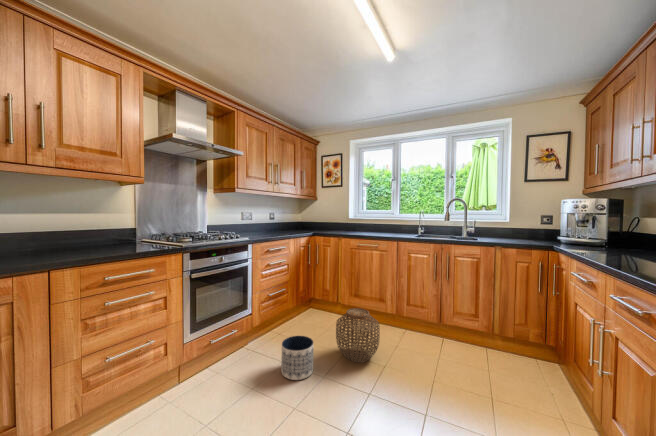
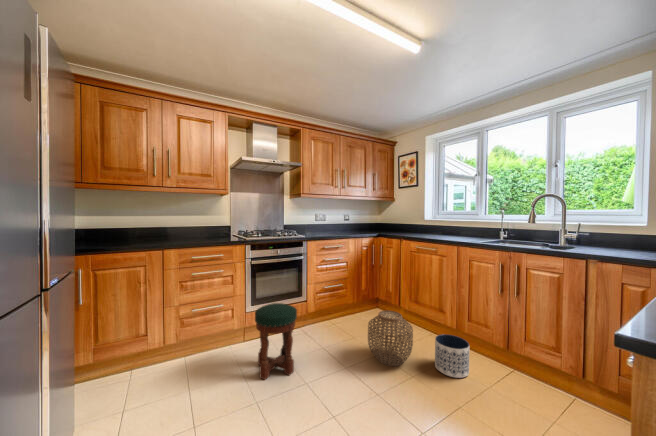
stool: none [222,322,275,421] -> present [255,303,297,380]
planter: present [281,336,314,380] -> present [435,334,470,378]

